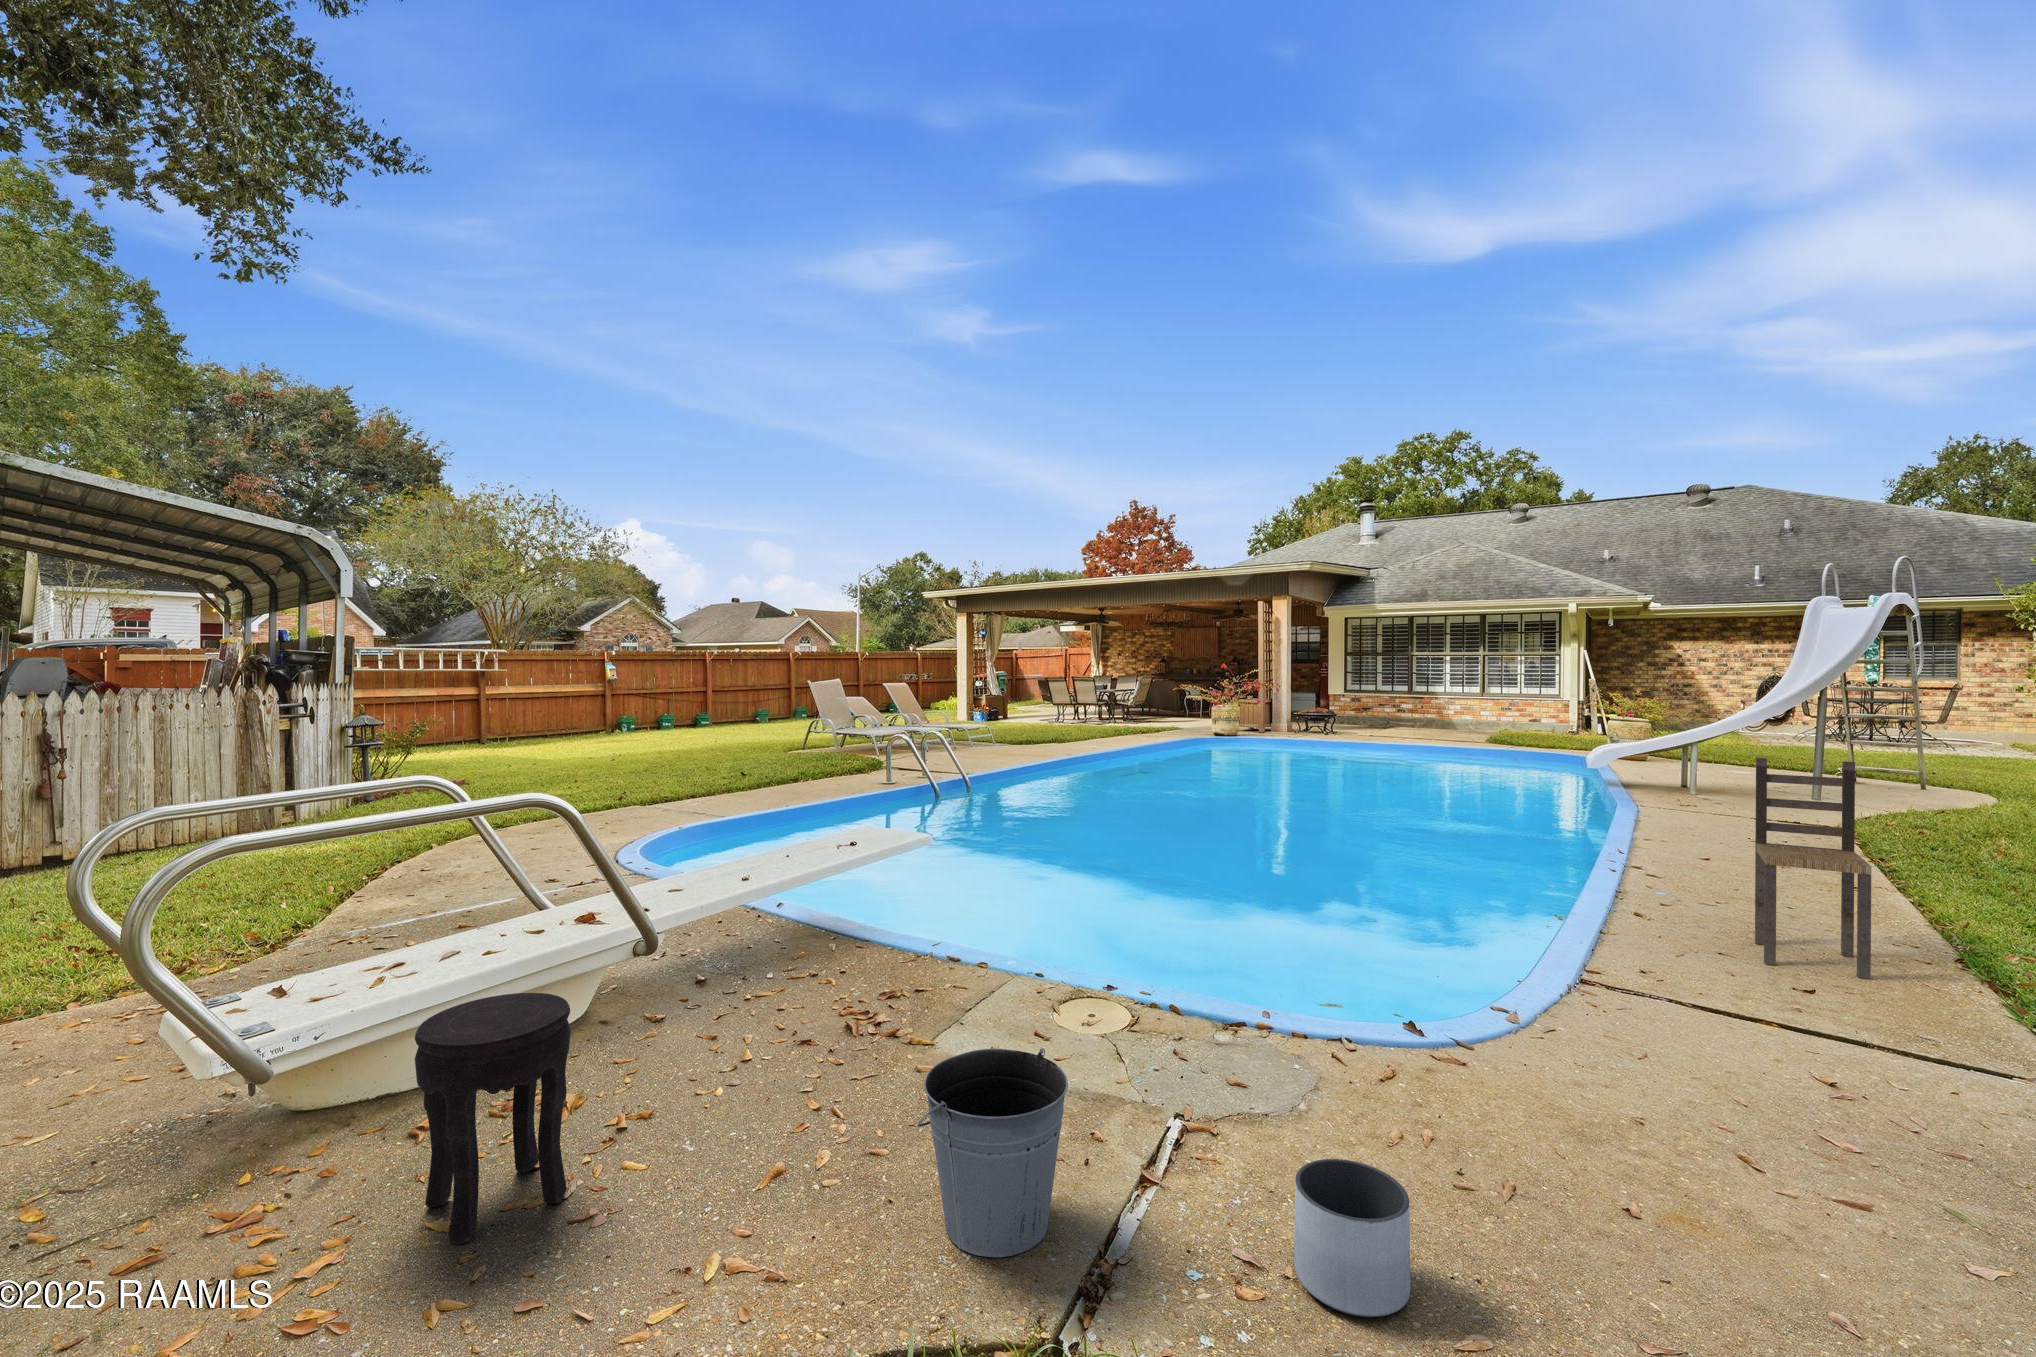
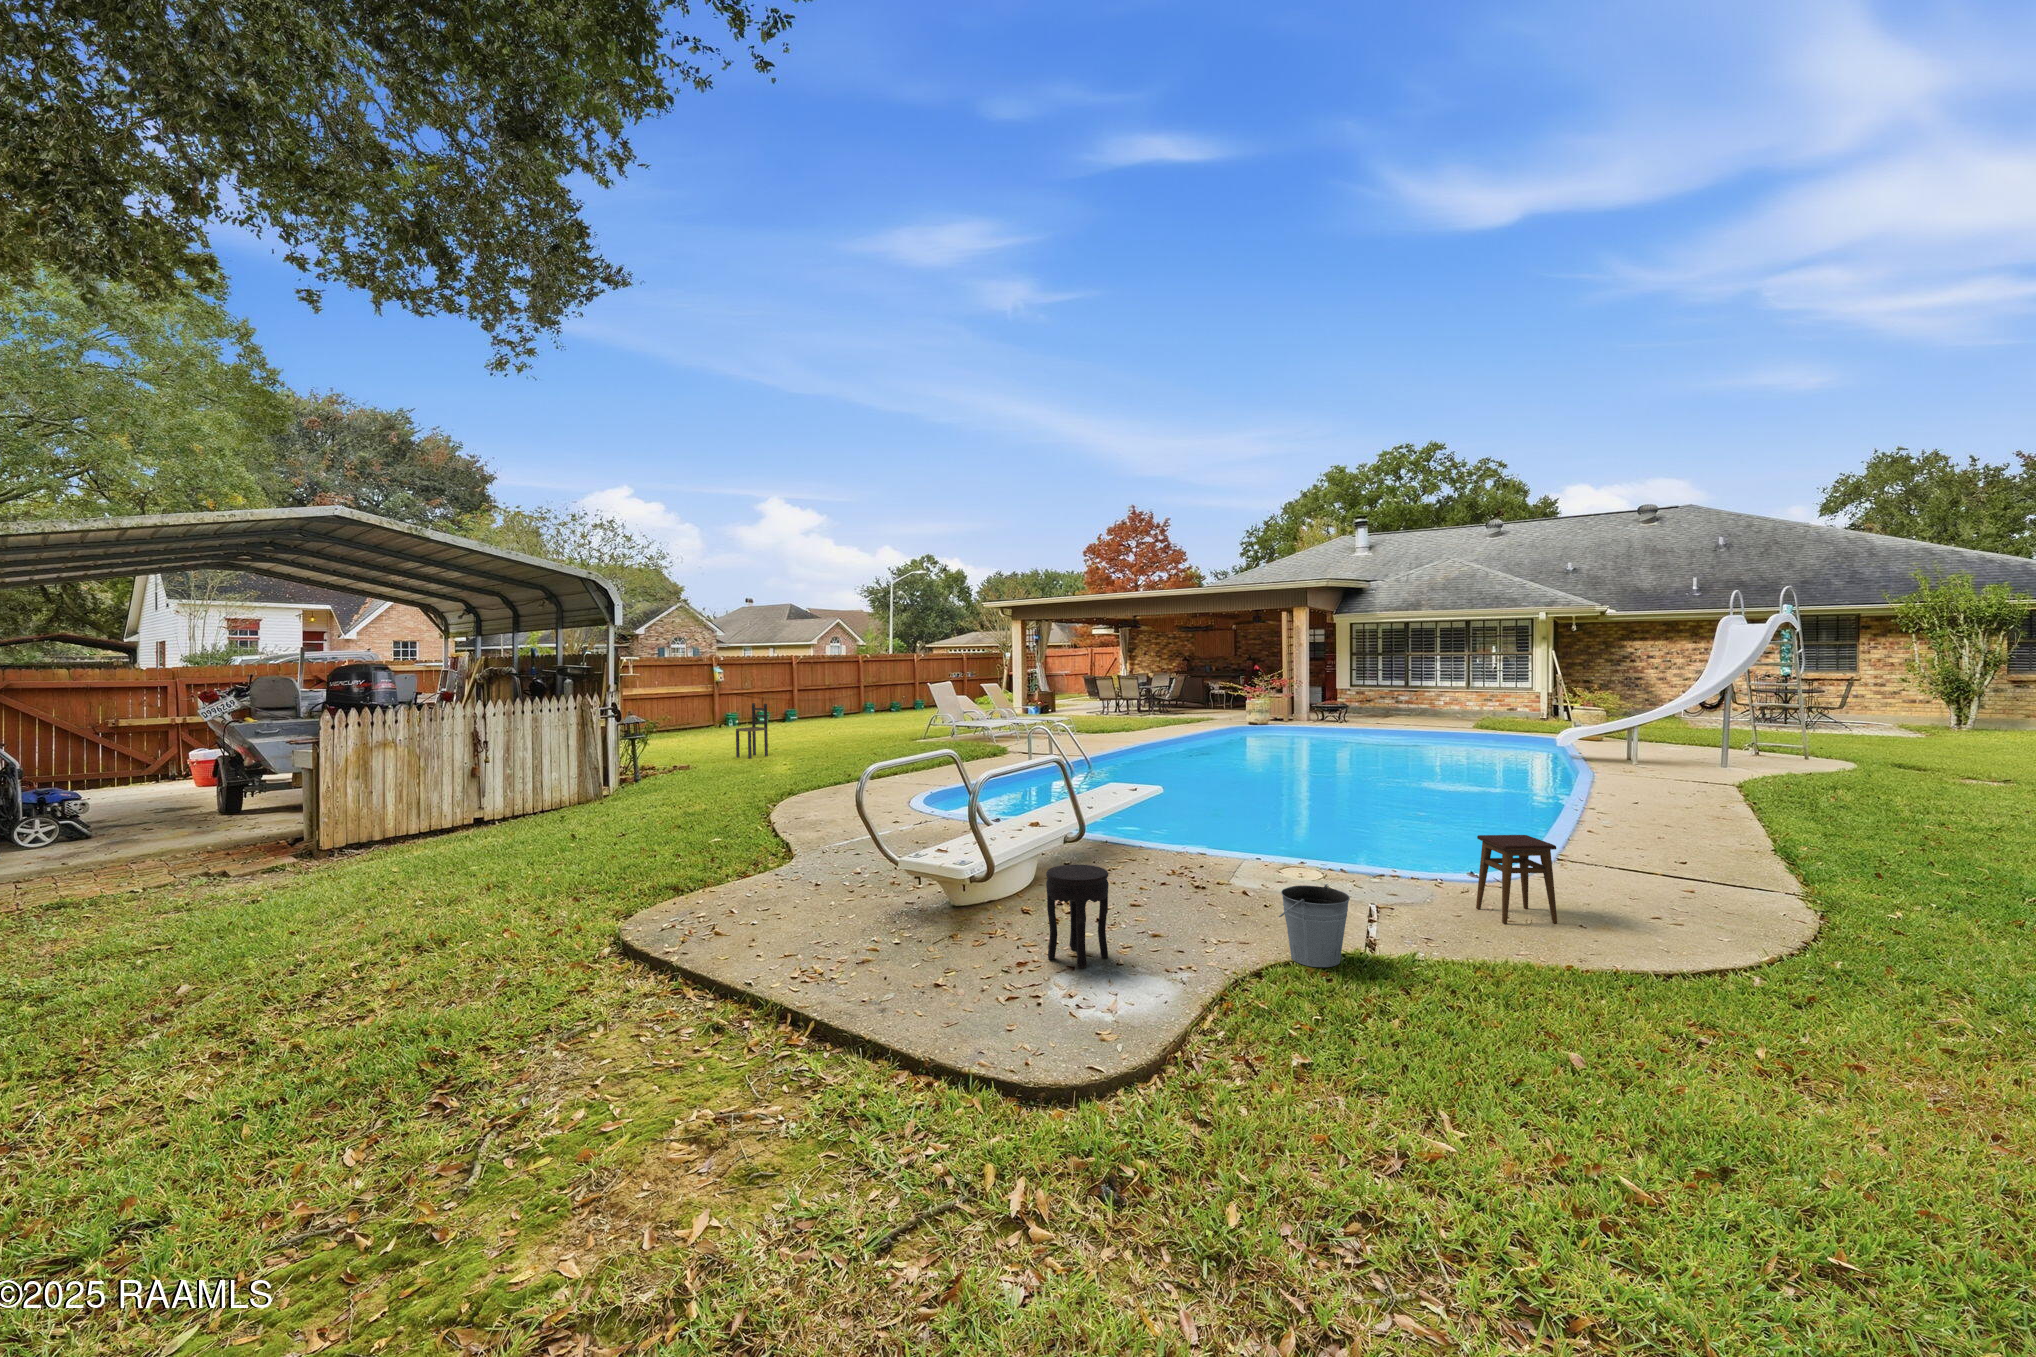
chair: present [1755,758,1872,979] -> present [736,703,768,758]
stool: none [1400,928,1551,1115] -> present [1476,835,1557,924]
planter: present [1294,1159,1410,1317] -> none [1455,923,1508,978]

